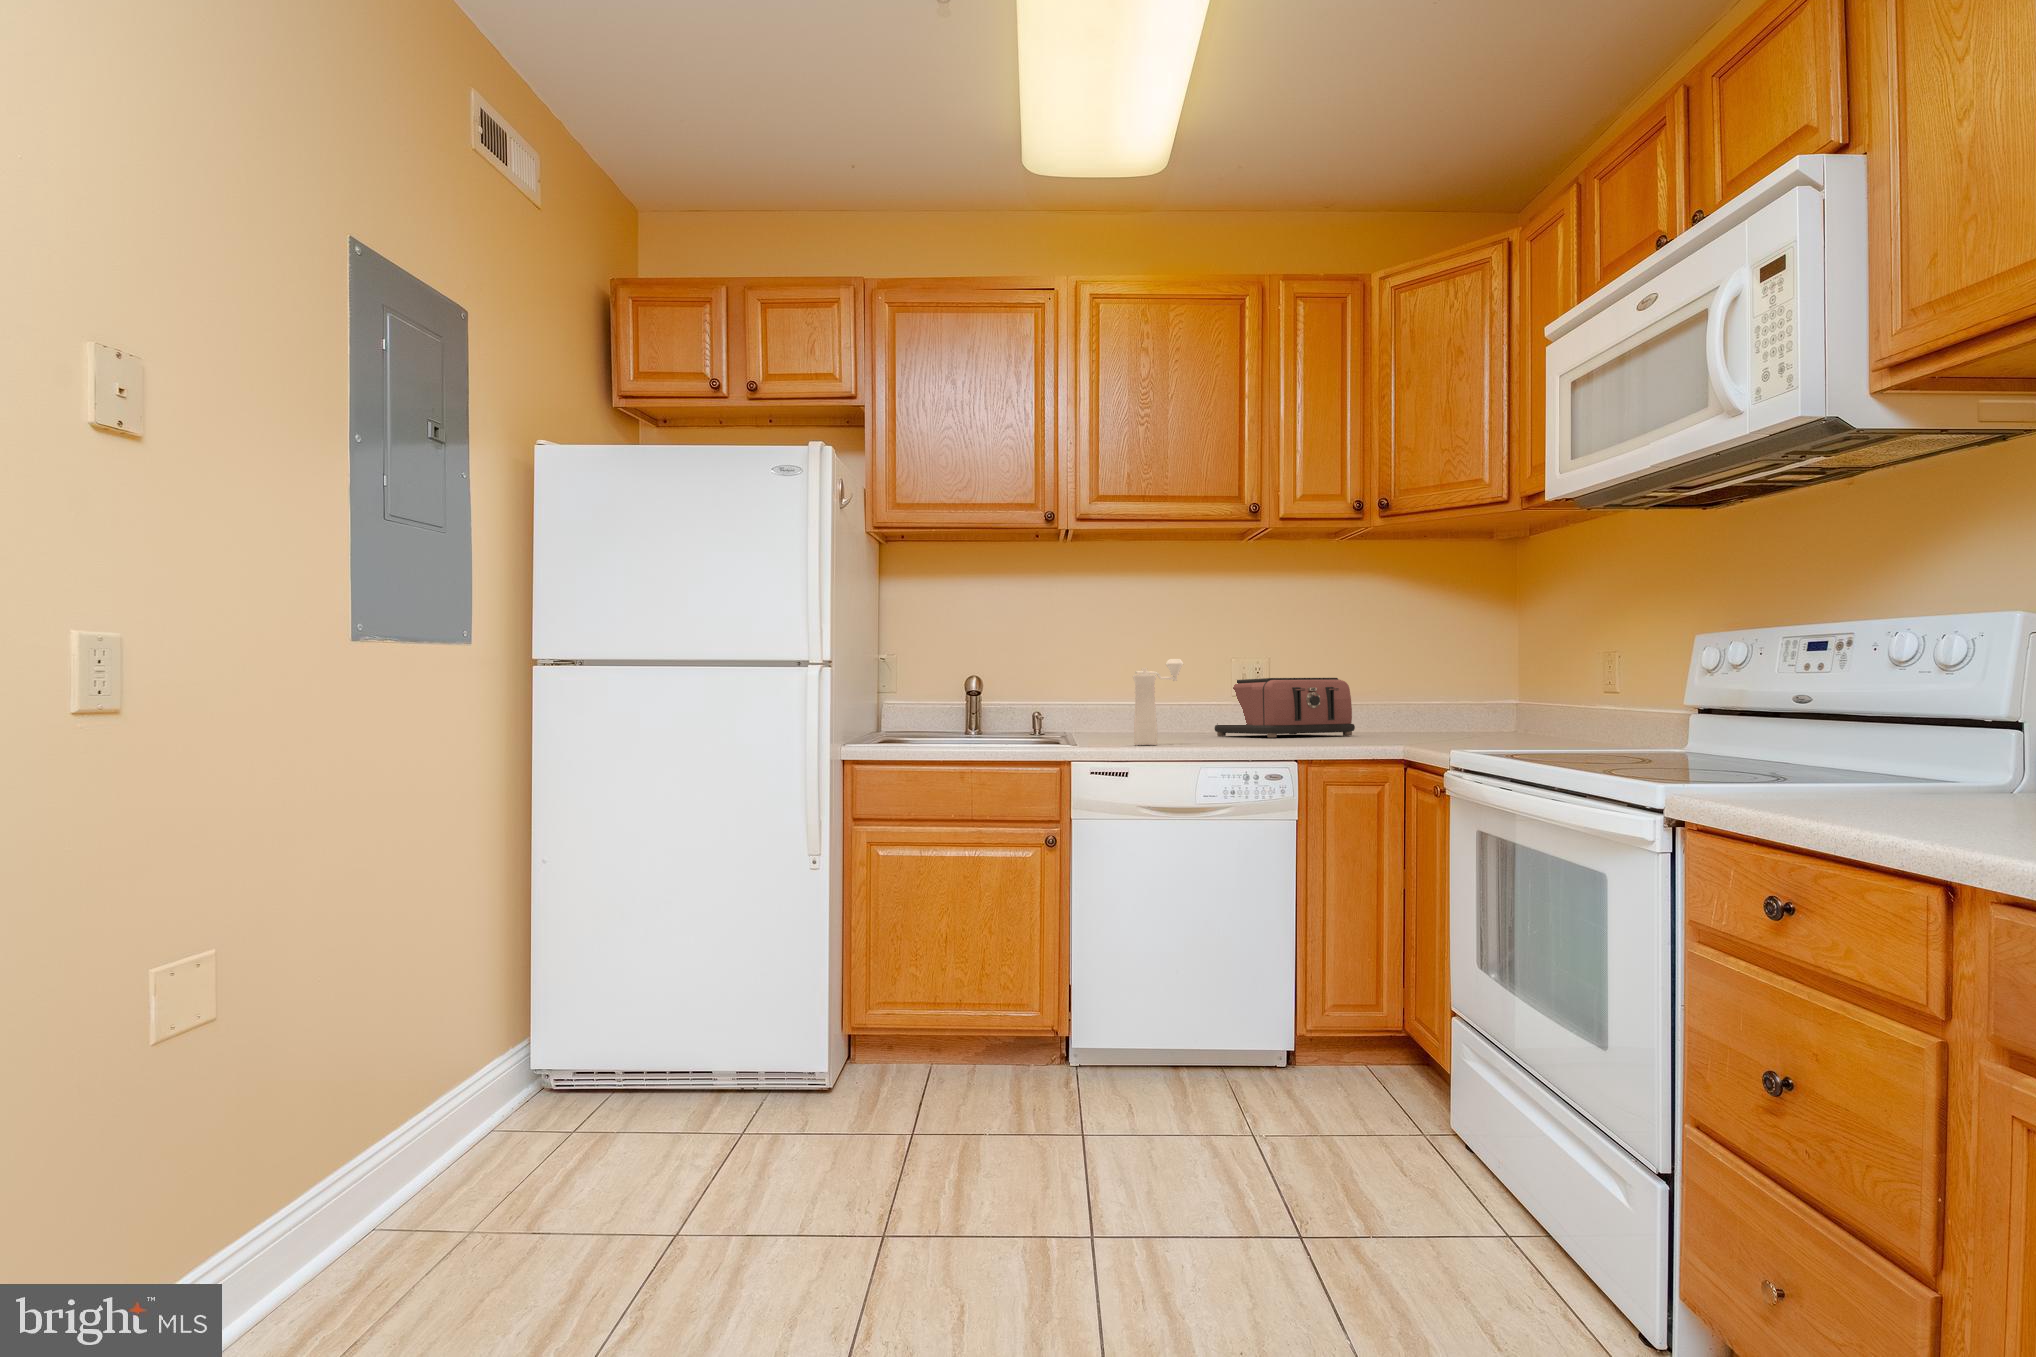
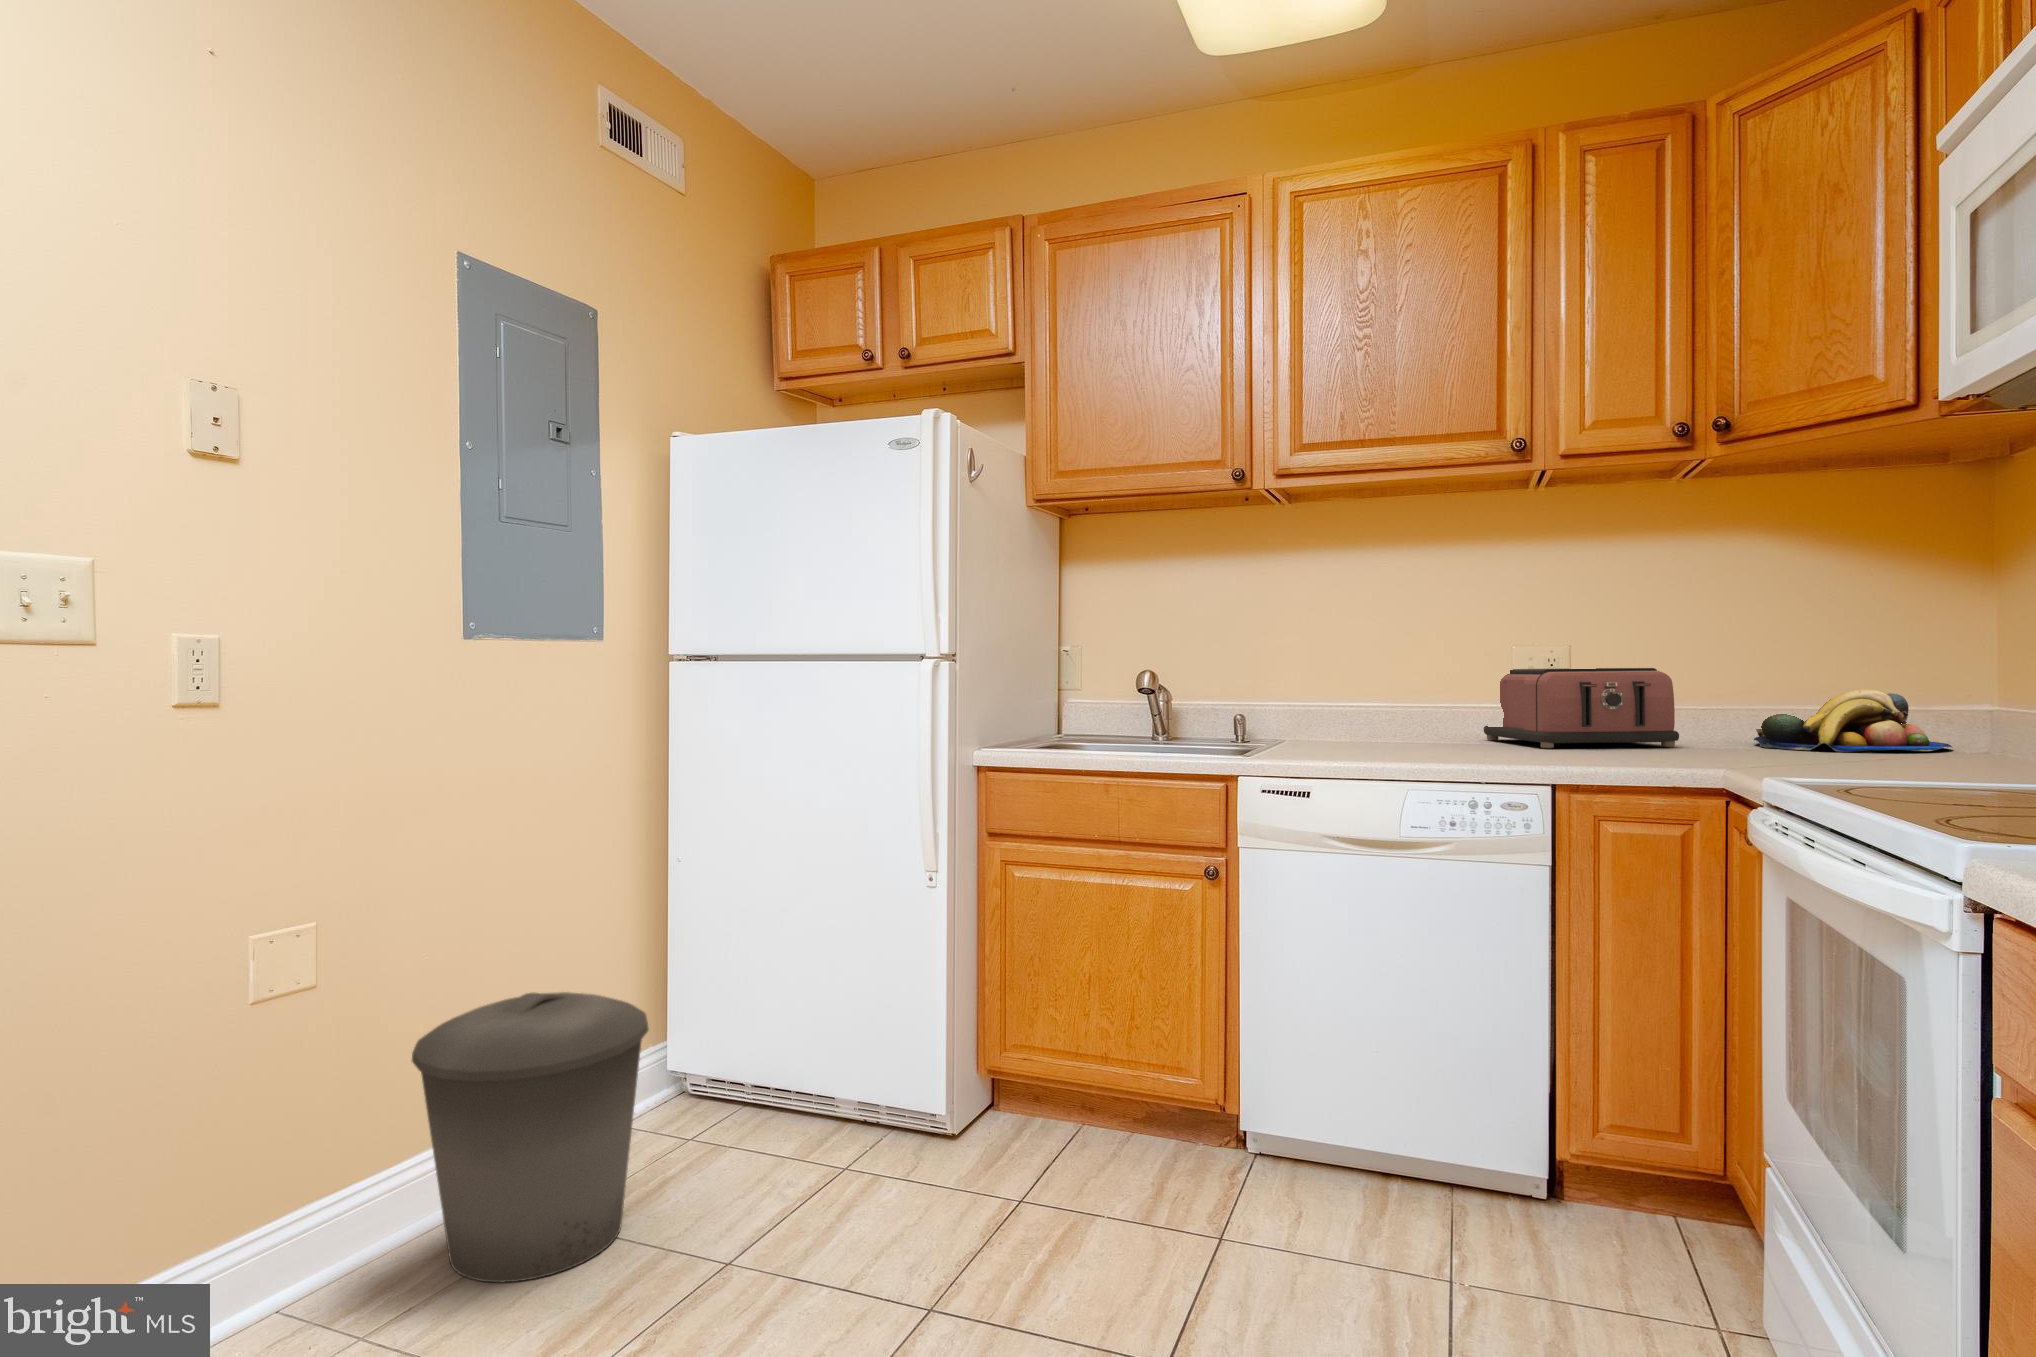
pepper mill: present [1133,659,1183,745] -> none [1315,651,1390,762]
fruit bowl: none [1395,692,1514,735] -> present [1754,689,1952,752]
trash can: none [359,978,593,1256] -> present [412,992,649,1283]

